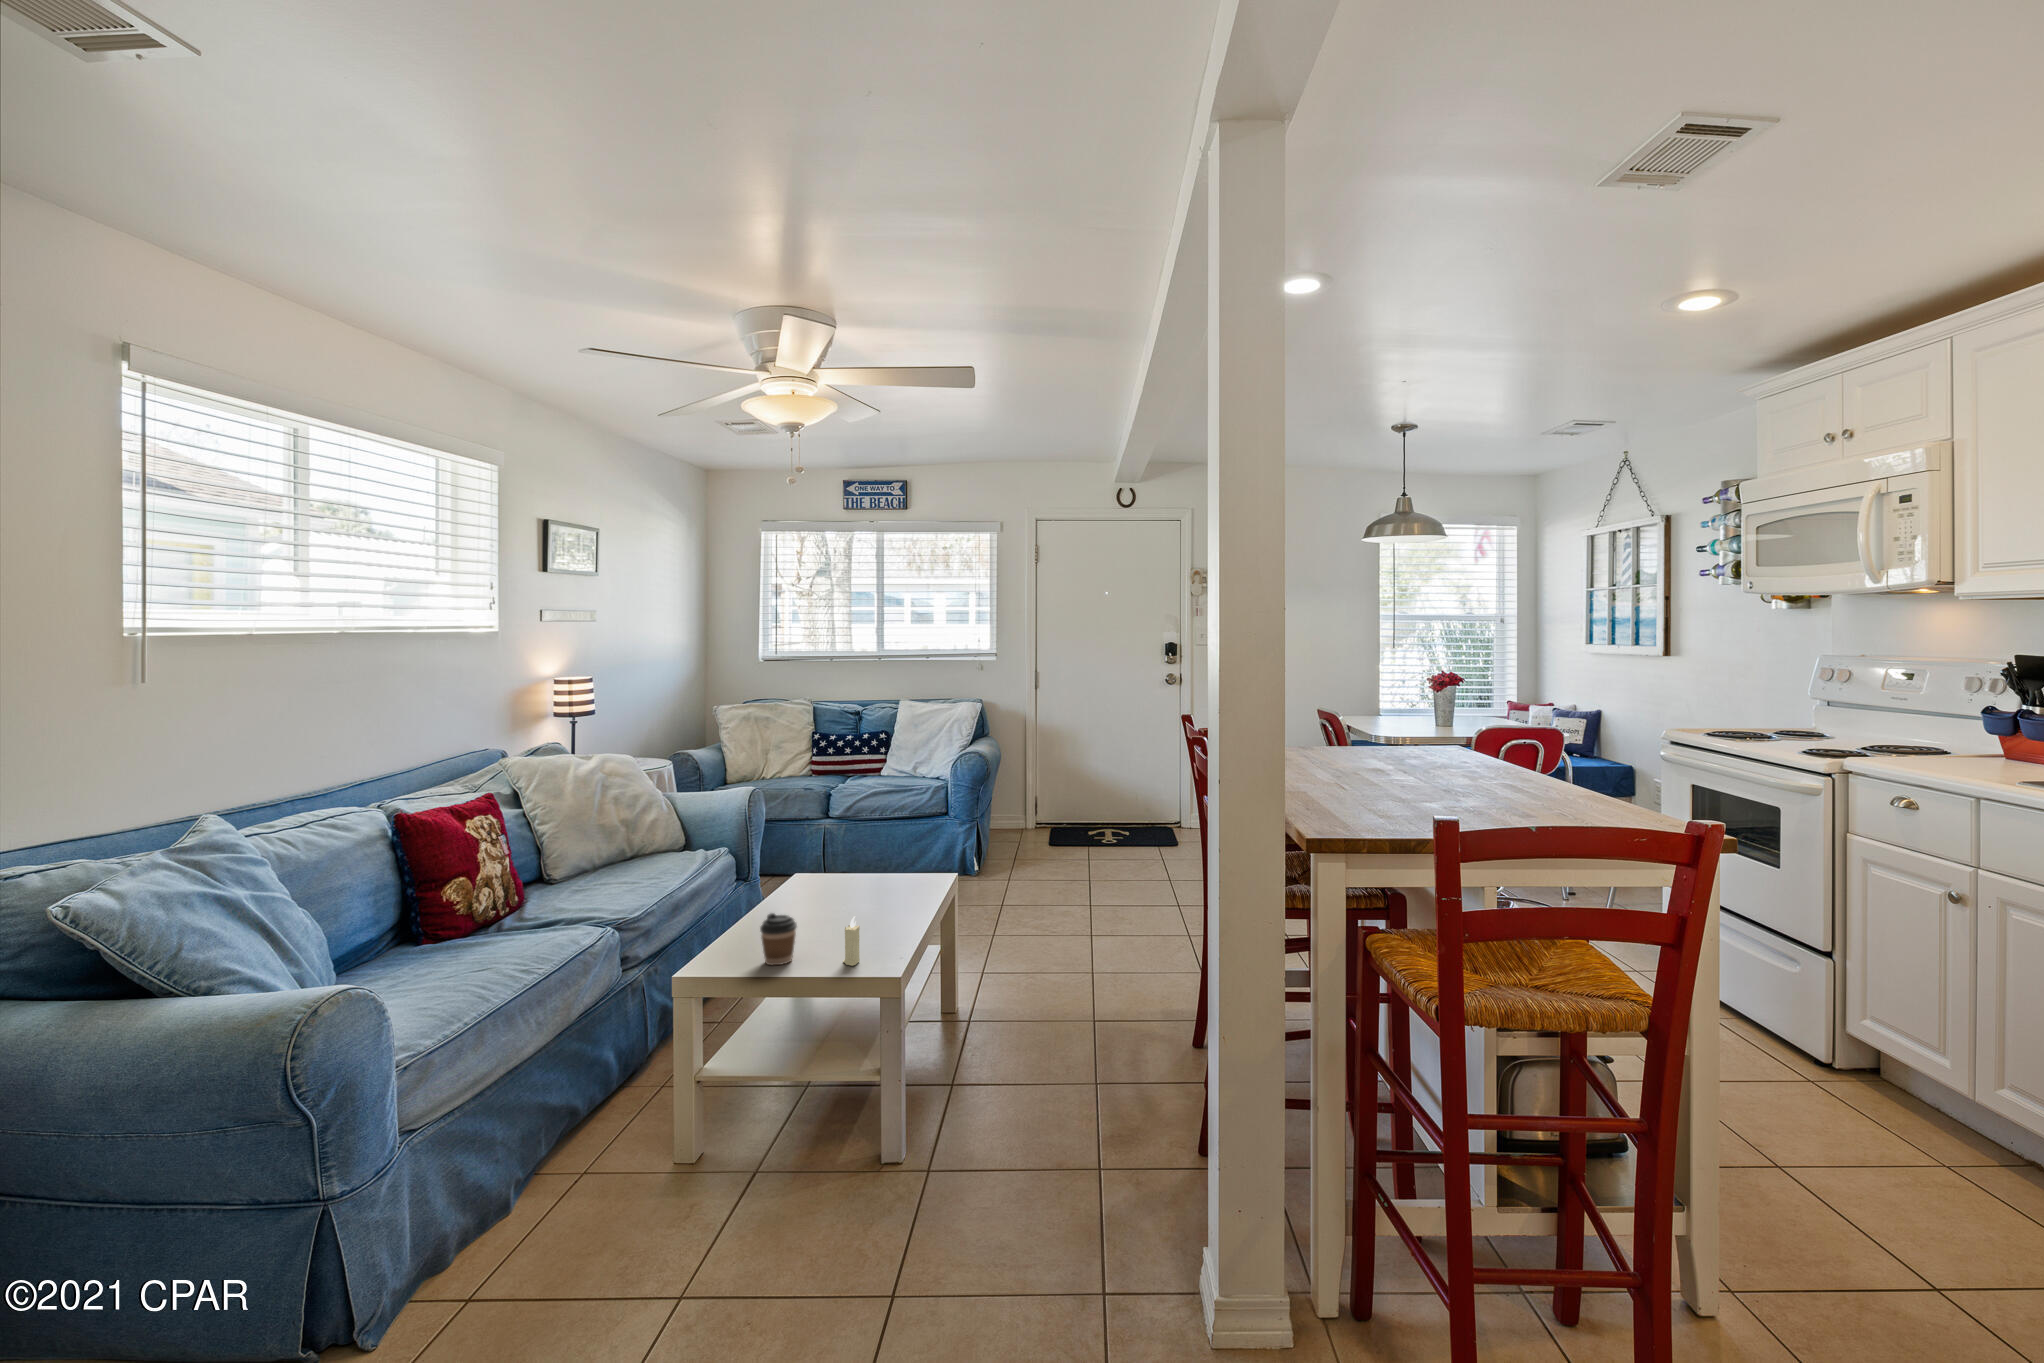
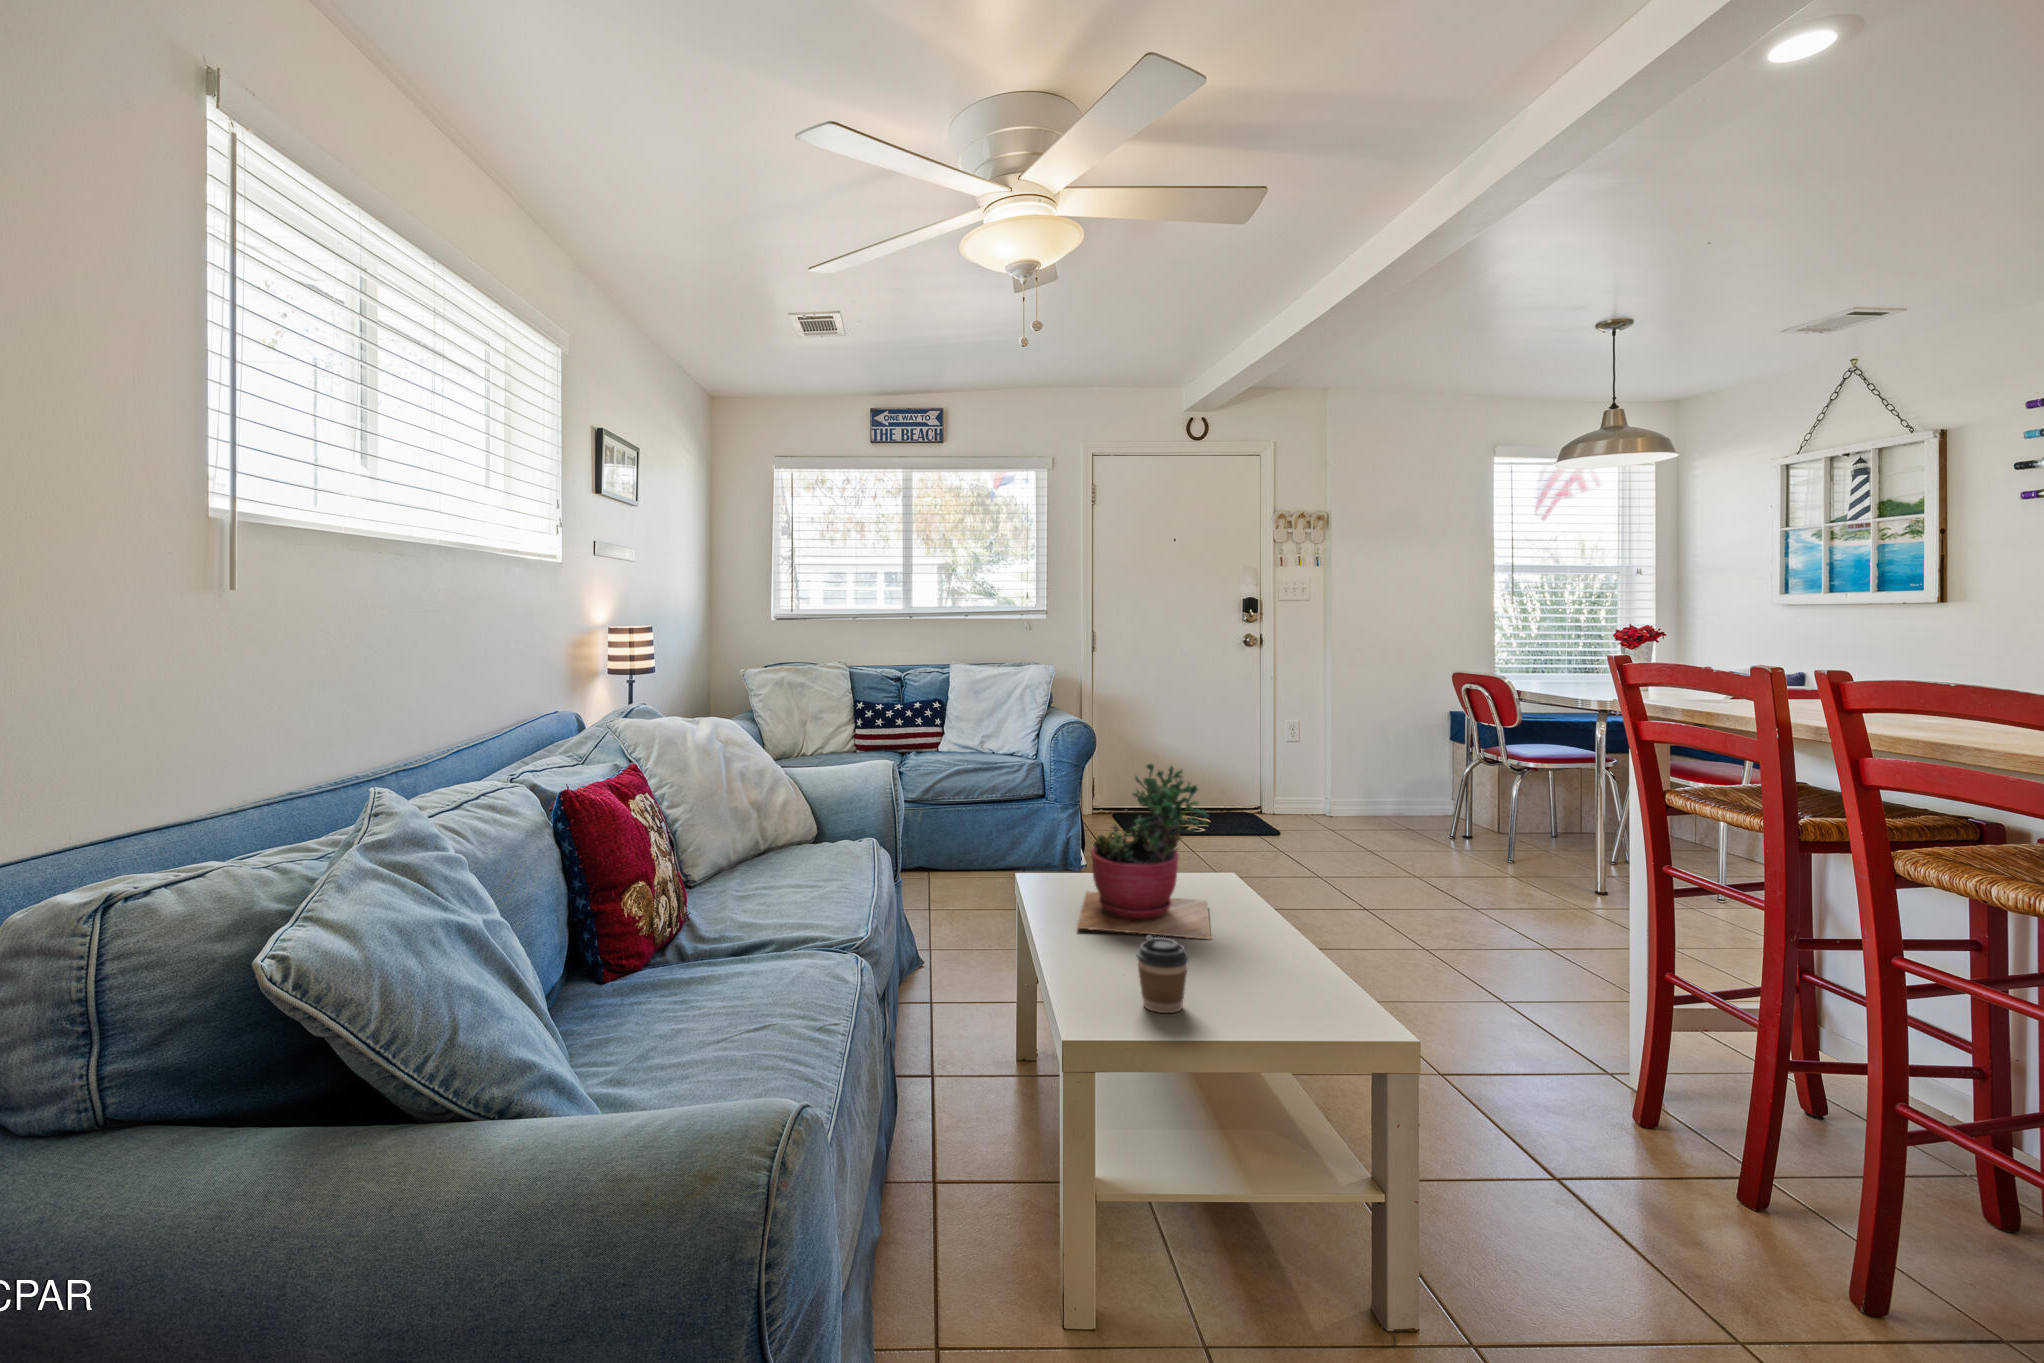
succulent plant: none [792,792,913,921] -> present [1077,764,1211,939]
candle: present [843,916,860,966] -> none [1261,941,1291,1014]

